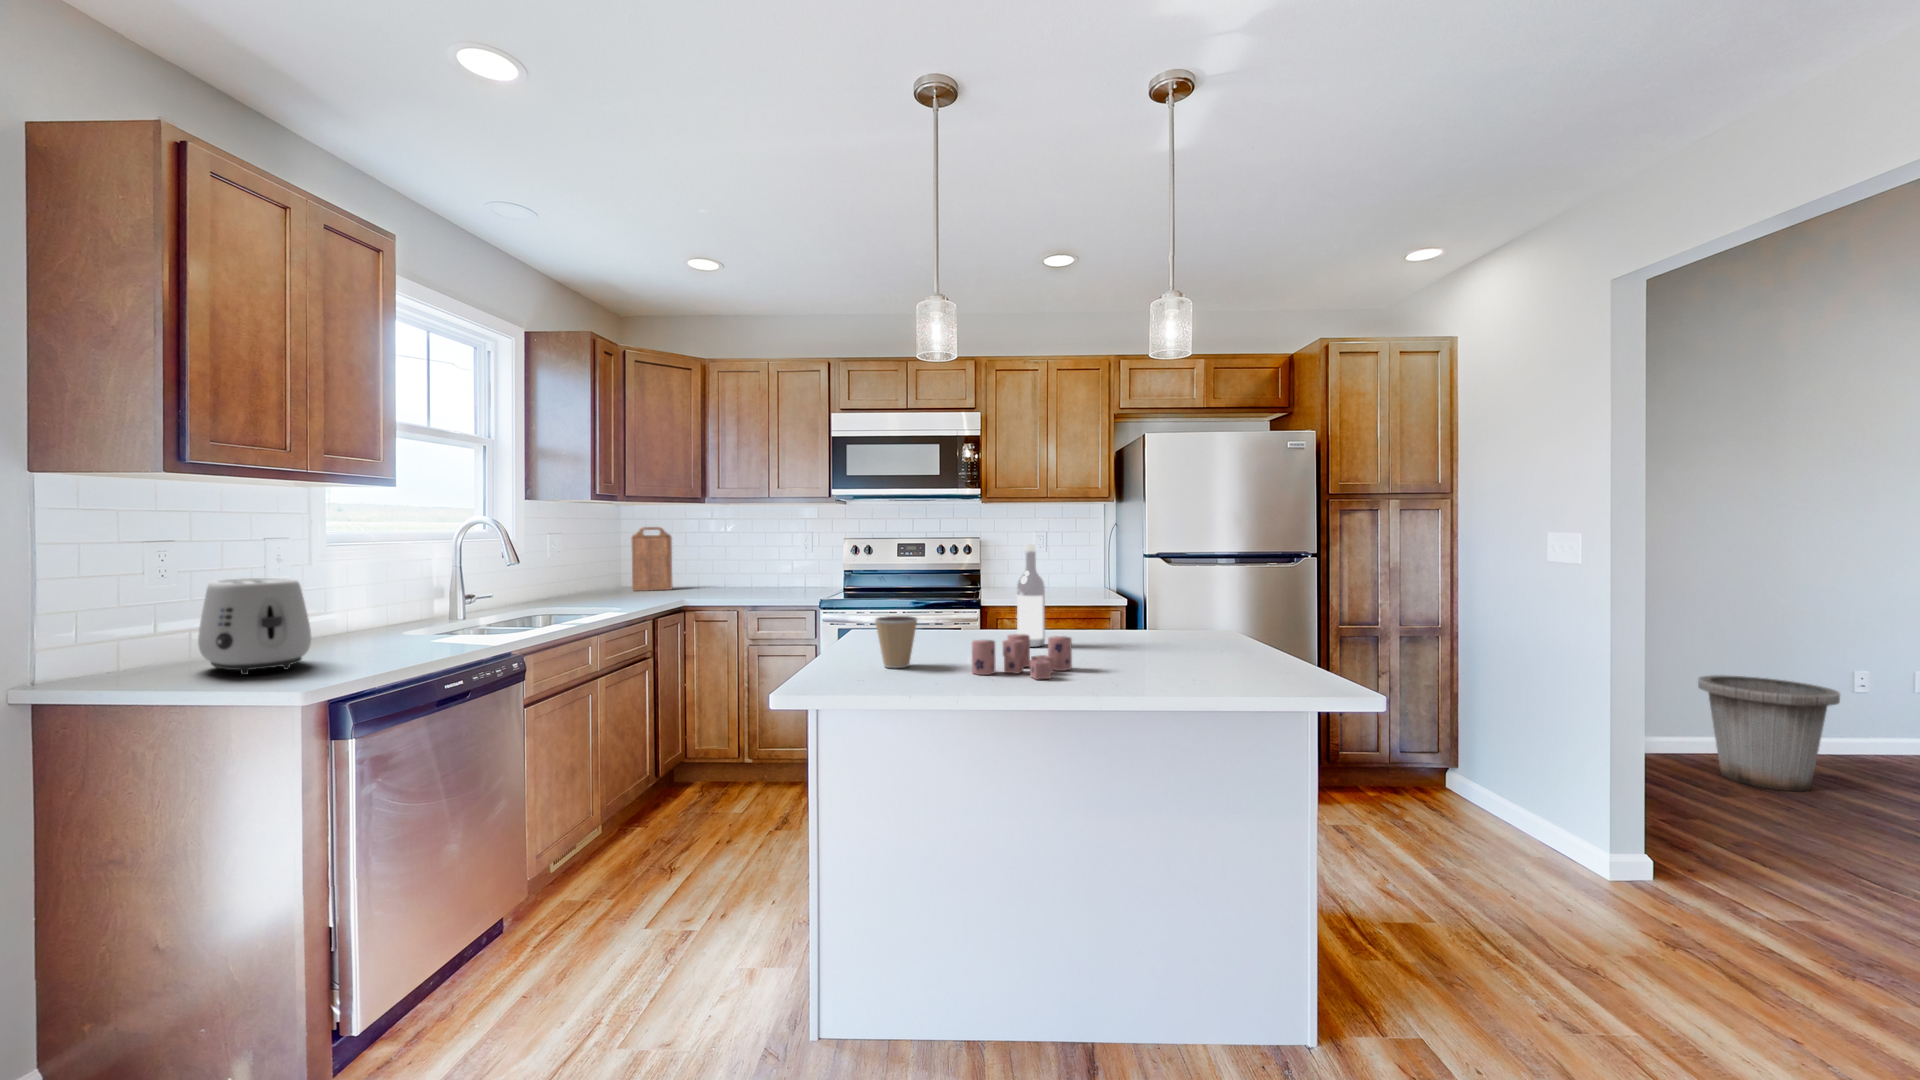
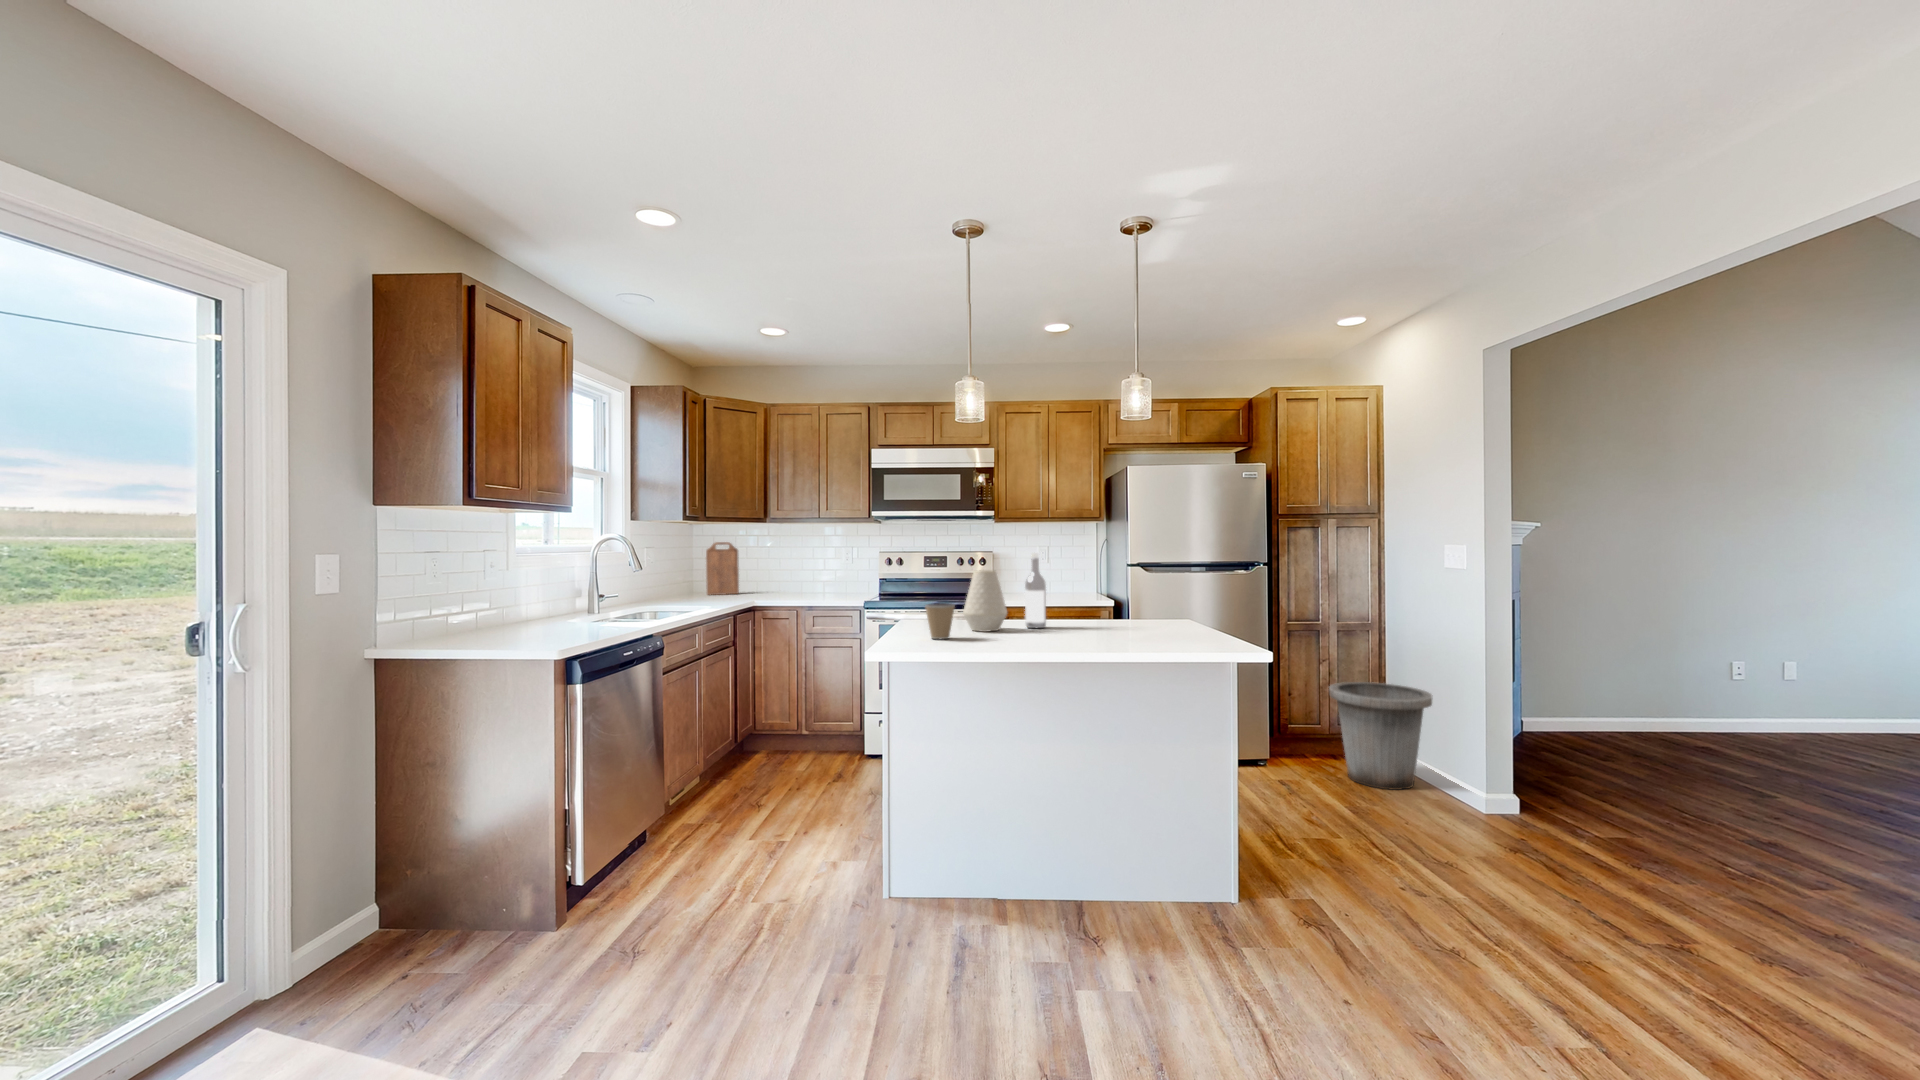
vase: none [932,568,993,653] -> present [963,570,1007,632]
toaster: present [198,578,311,675] -> none [453,577,528,643]
candle: present [972,634,1072,680] -> none [994,616,1064,645]
trash can: present [1698,675,1840,791] -> present [1329,682,1432,790]

